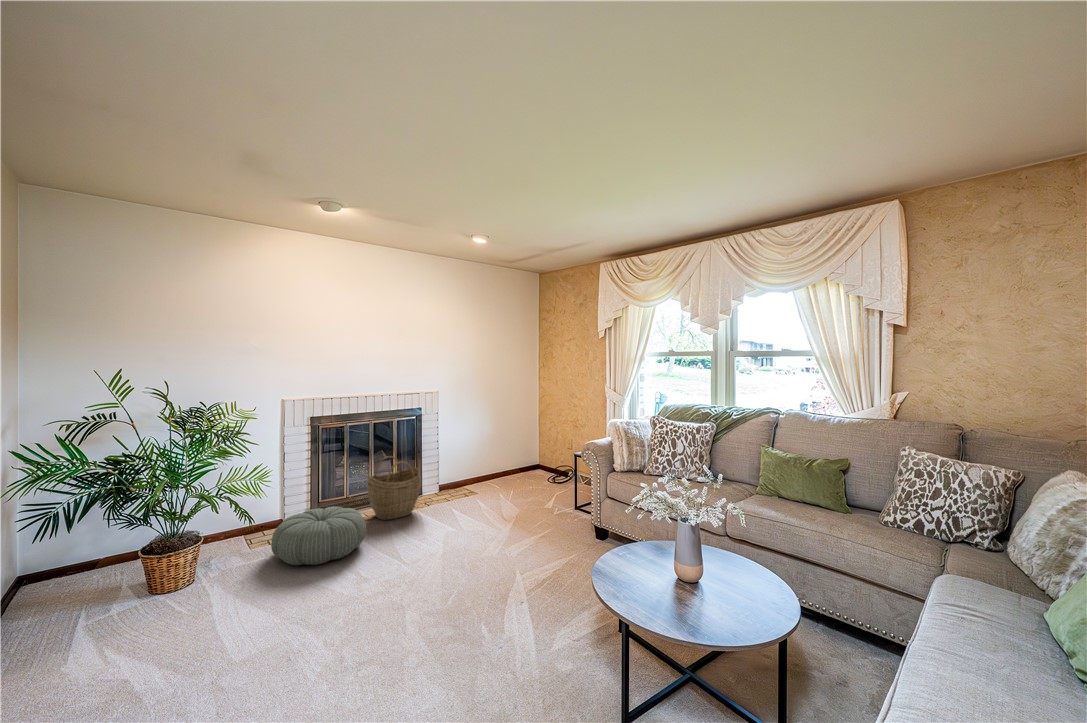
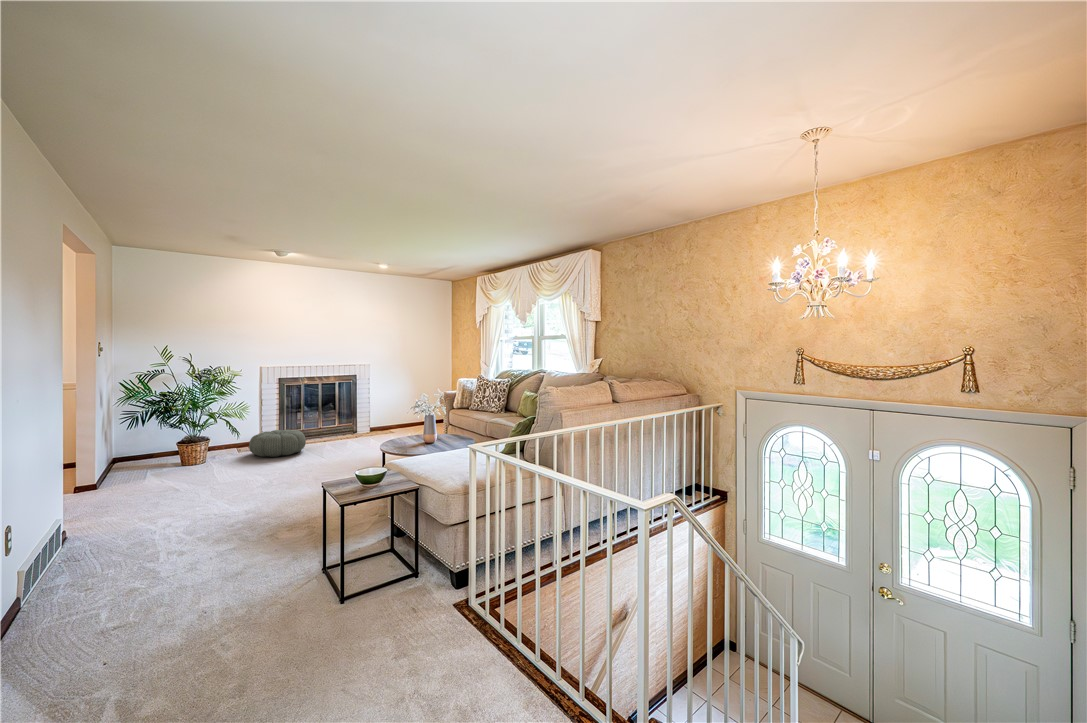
woven basket: present [367,456,420,520] -> none [314,405,349,443]

